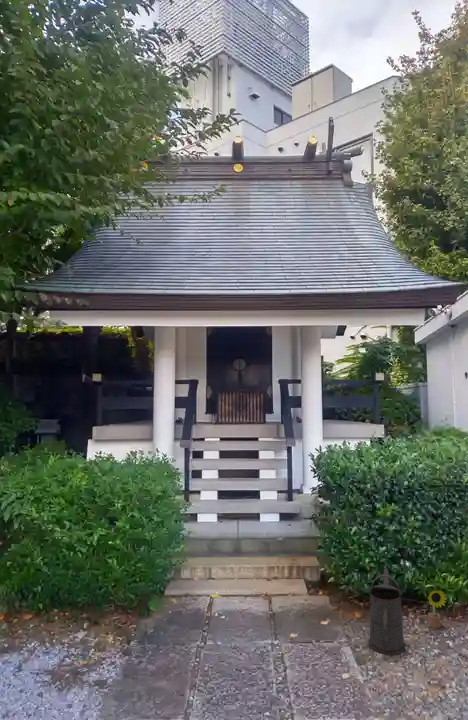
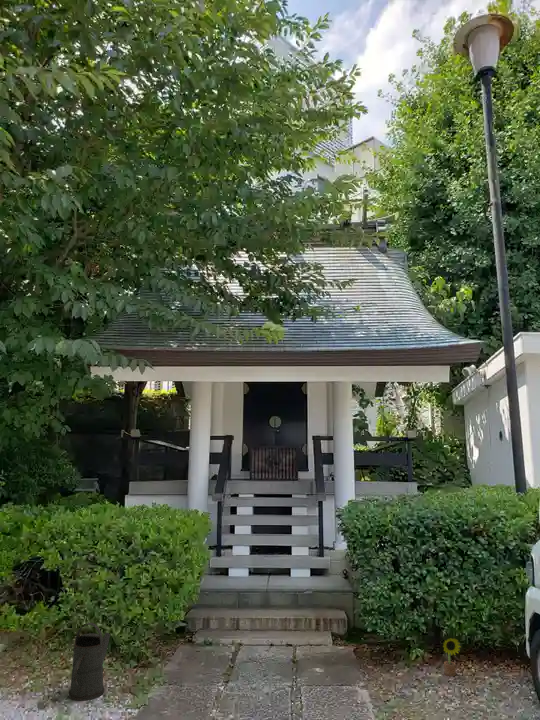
watering can: present [368,568,405,655] -> present [69,623,110,701]

